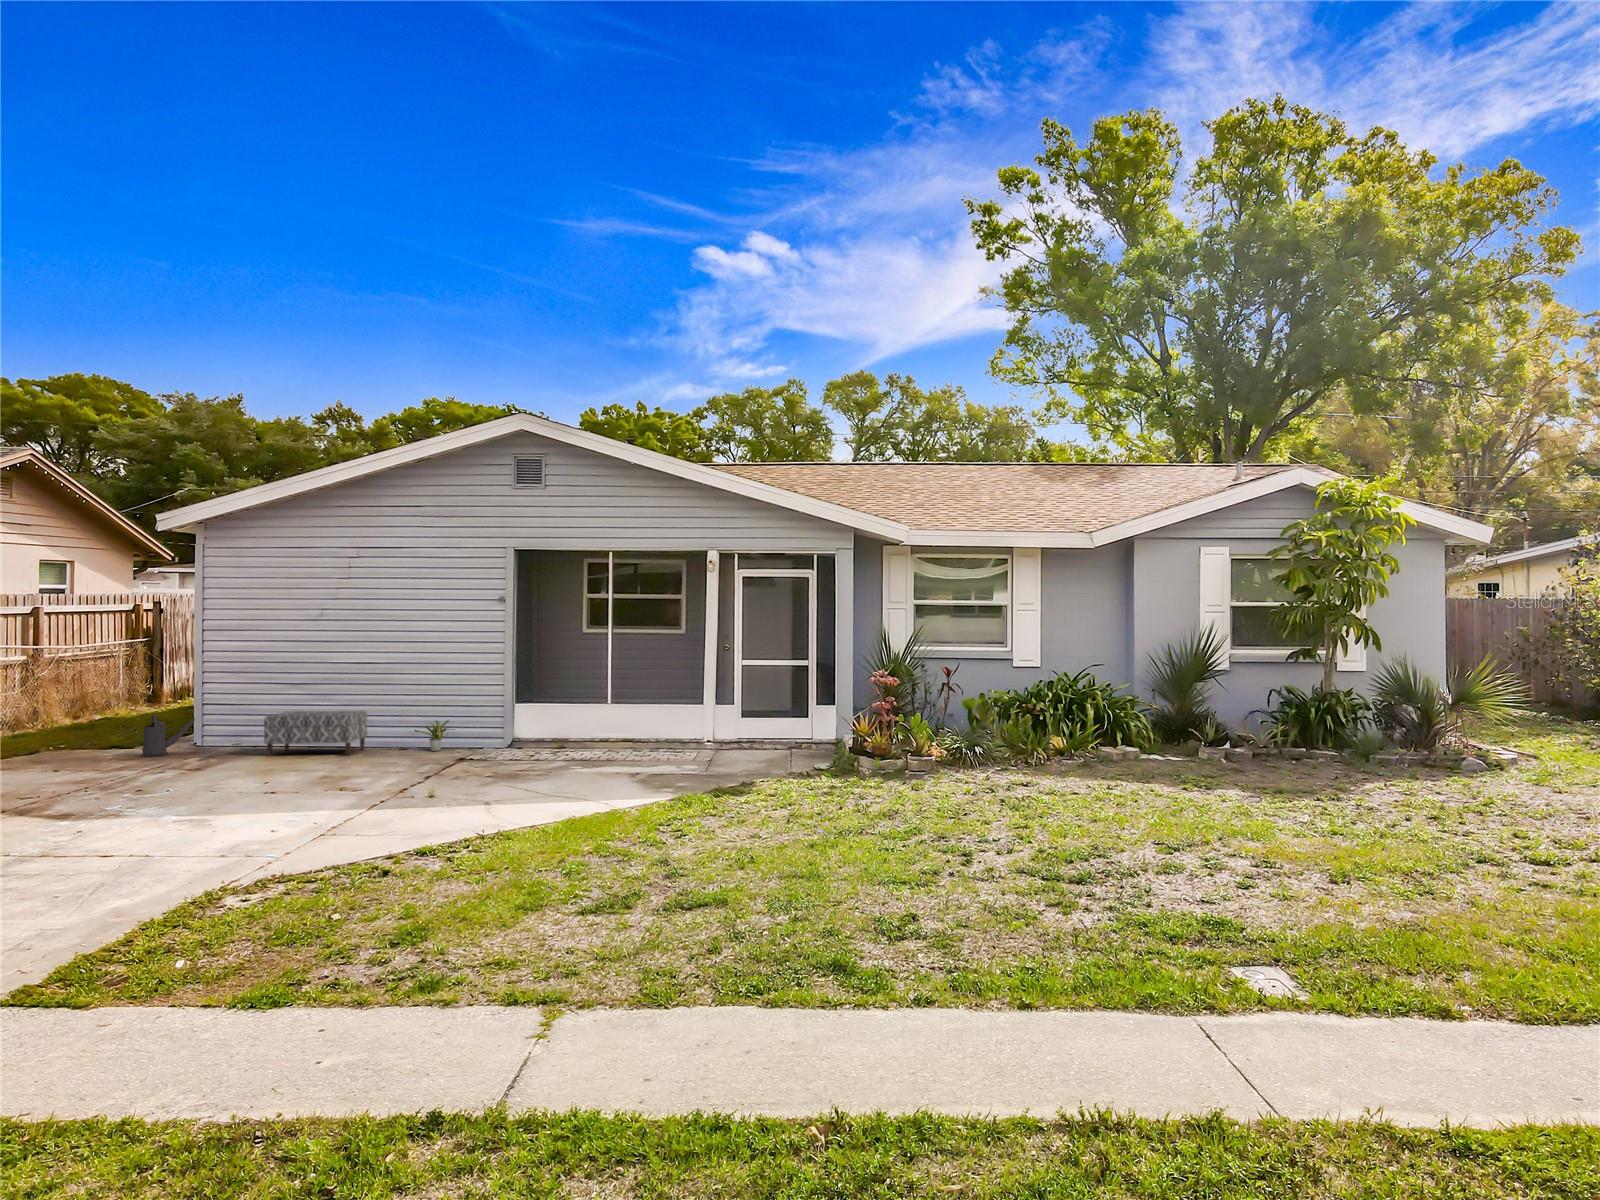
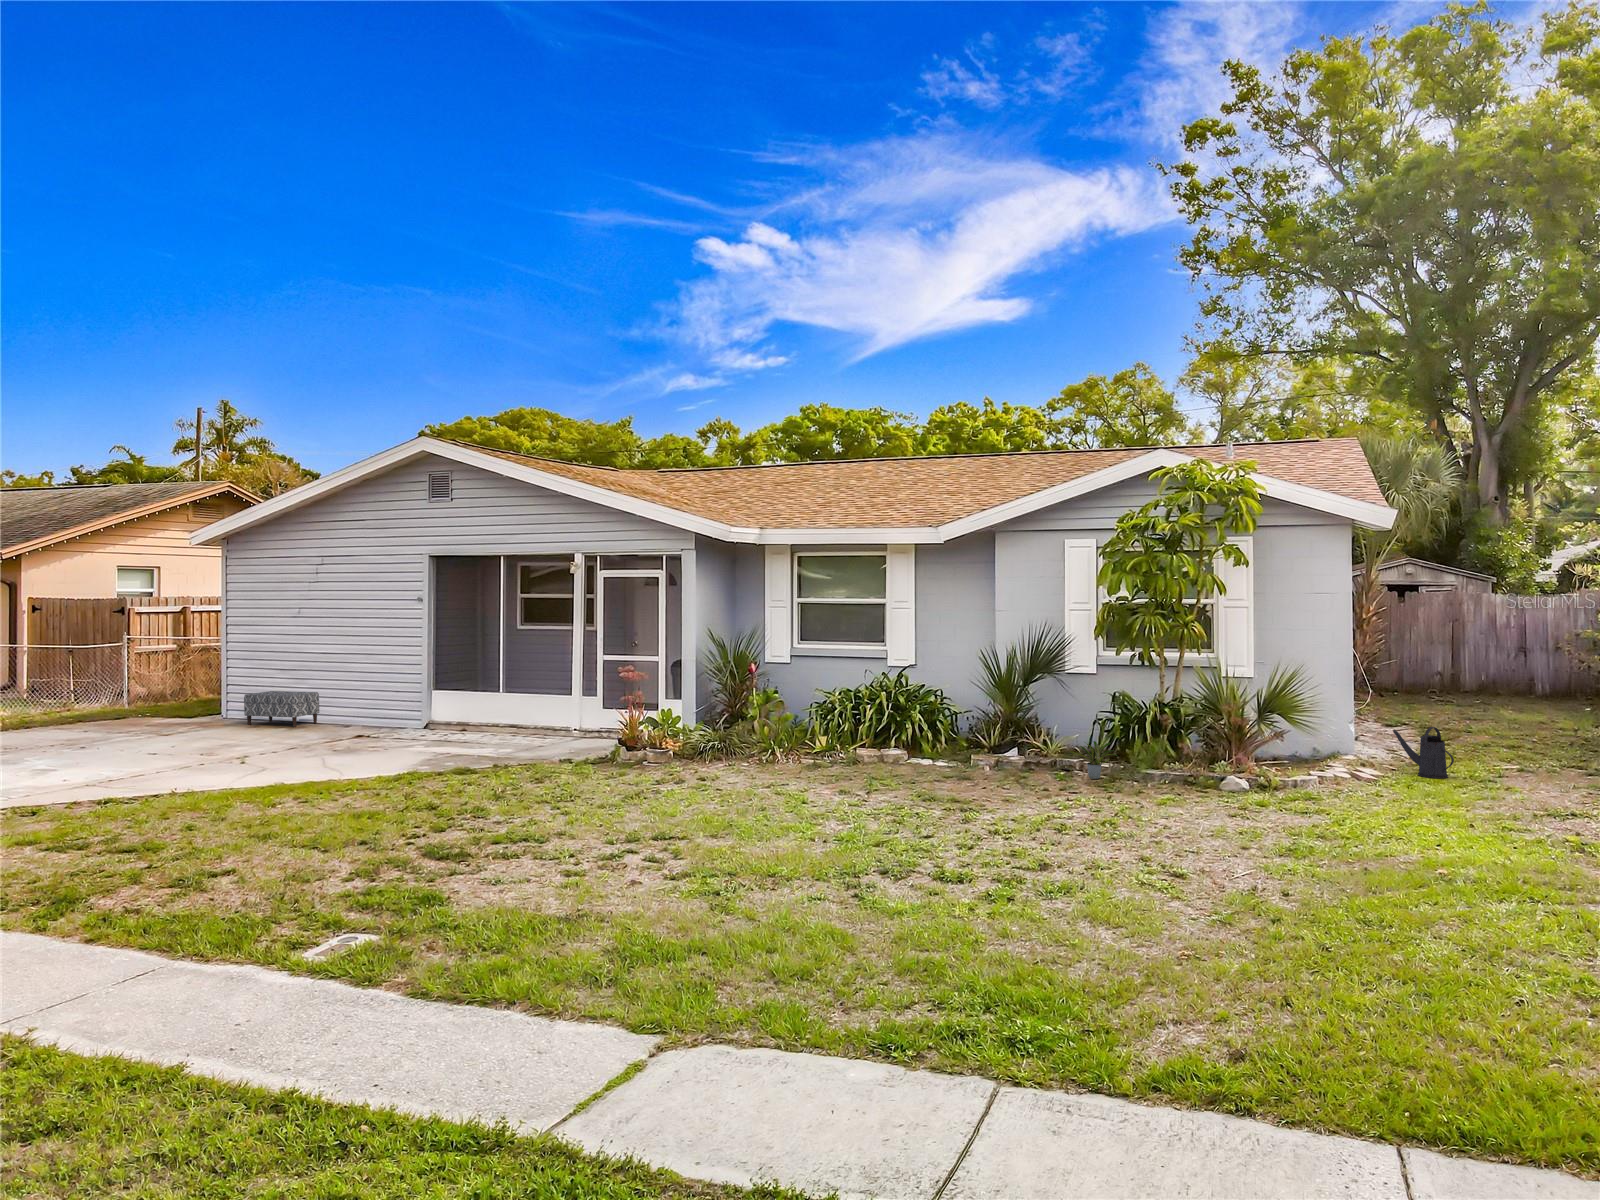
watering can: present [134,714,195,757] -> present [1393,727,1454,779]
potted plant: present [414,720,454,751] -> present [1069,741,1117,779]

